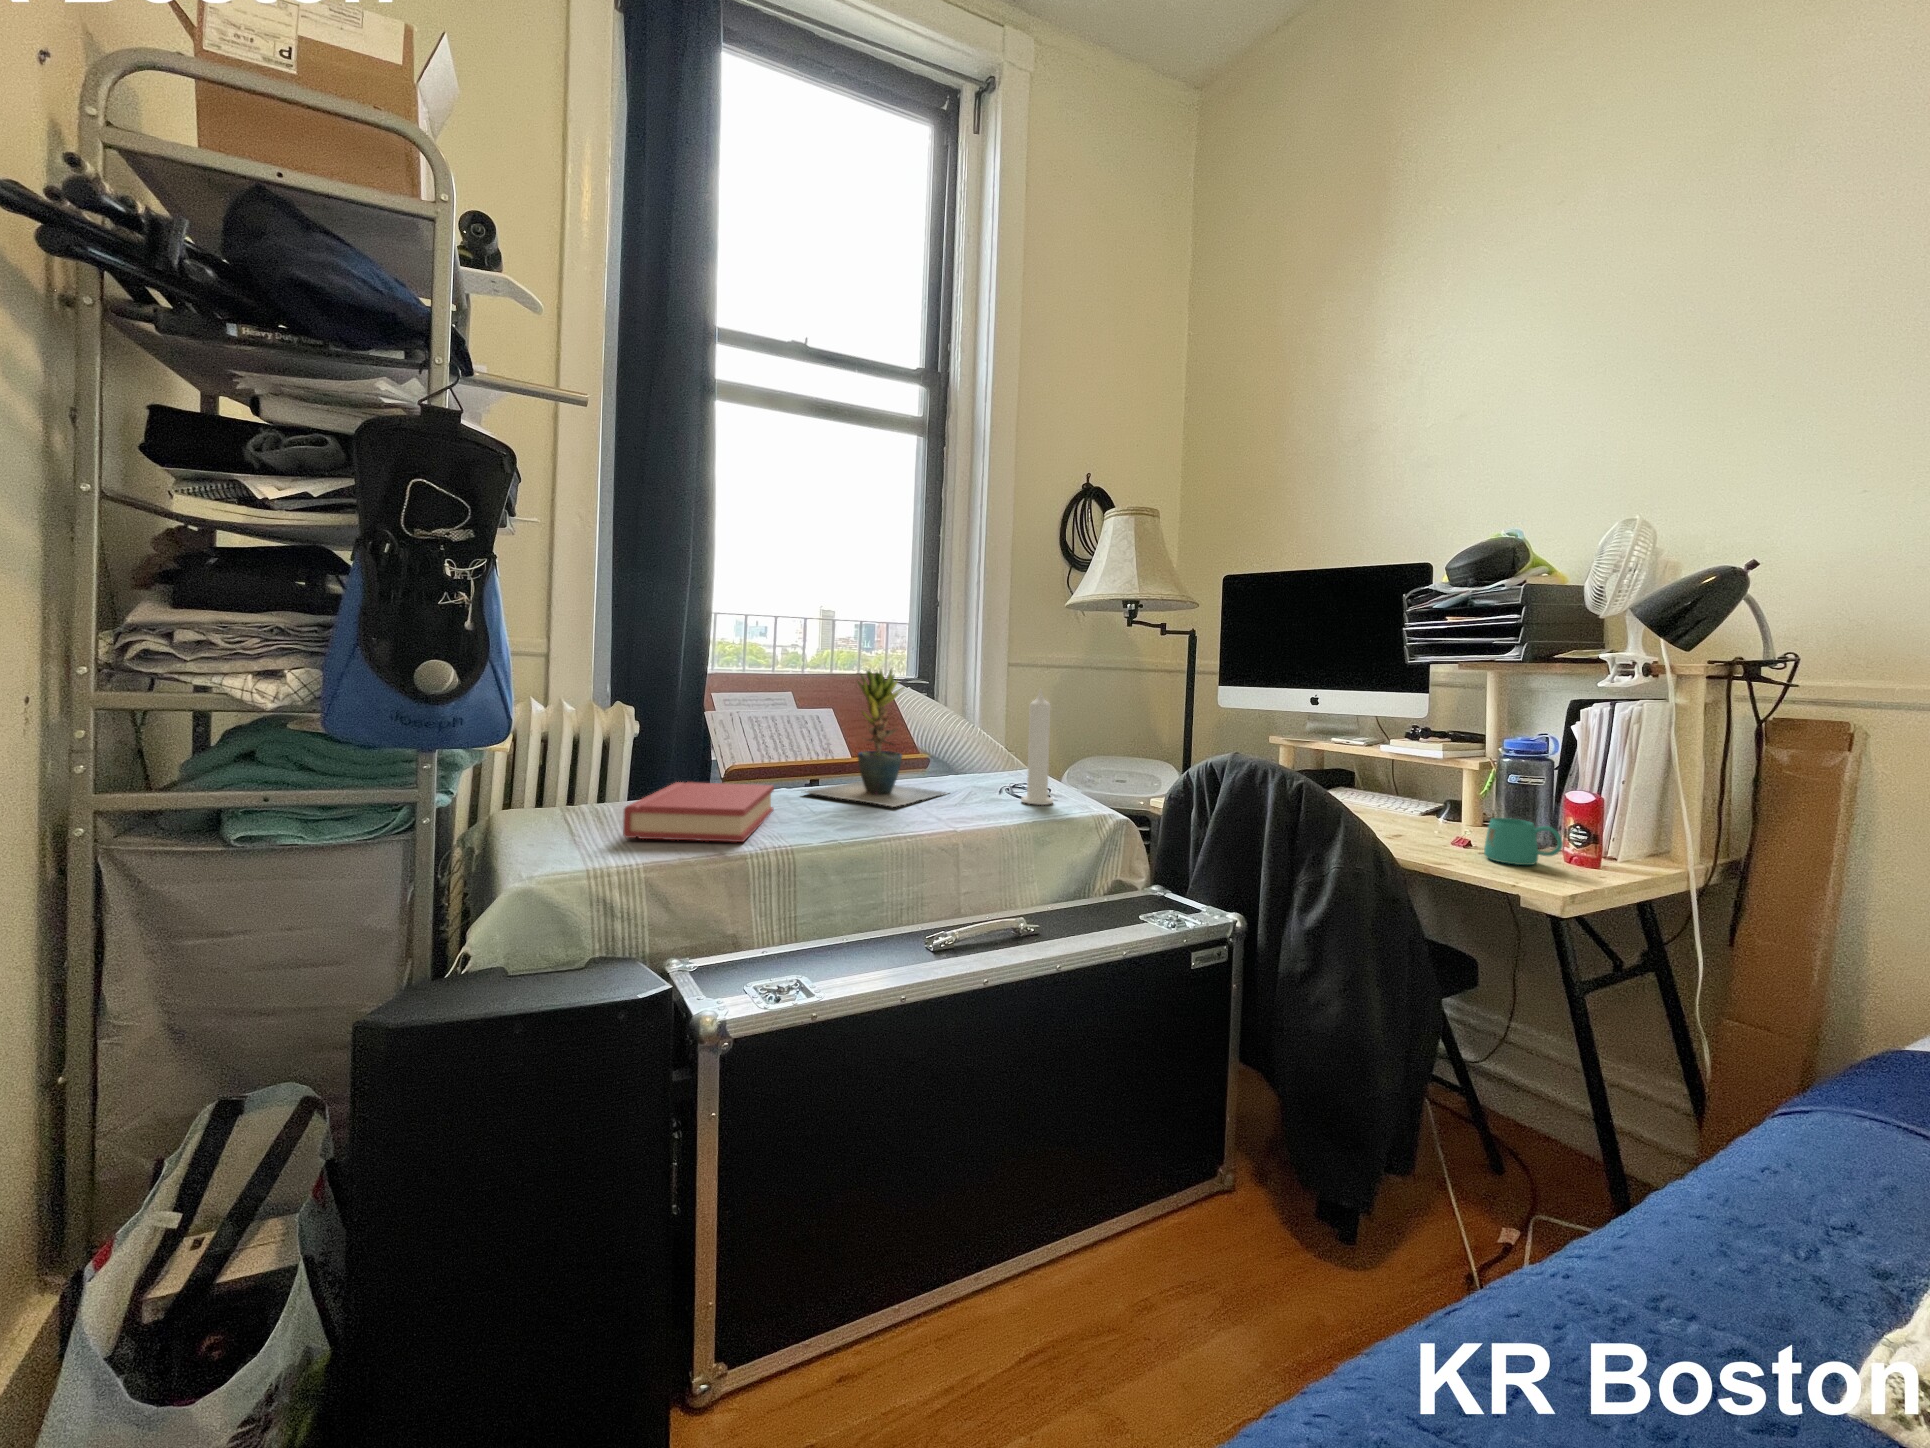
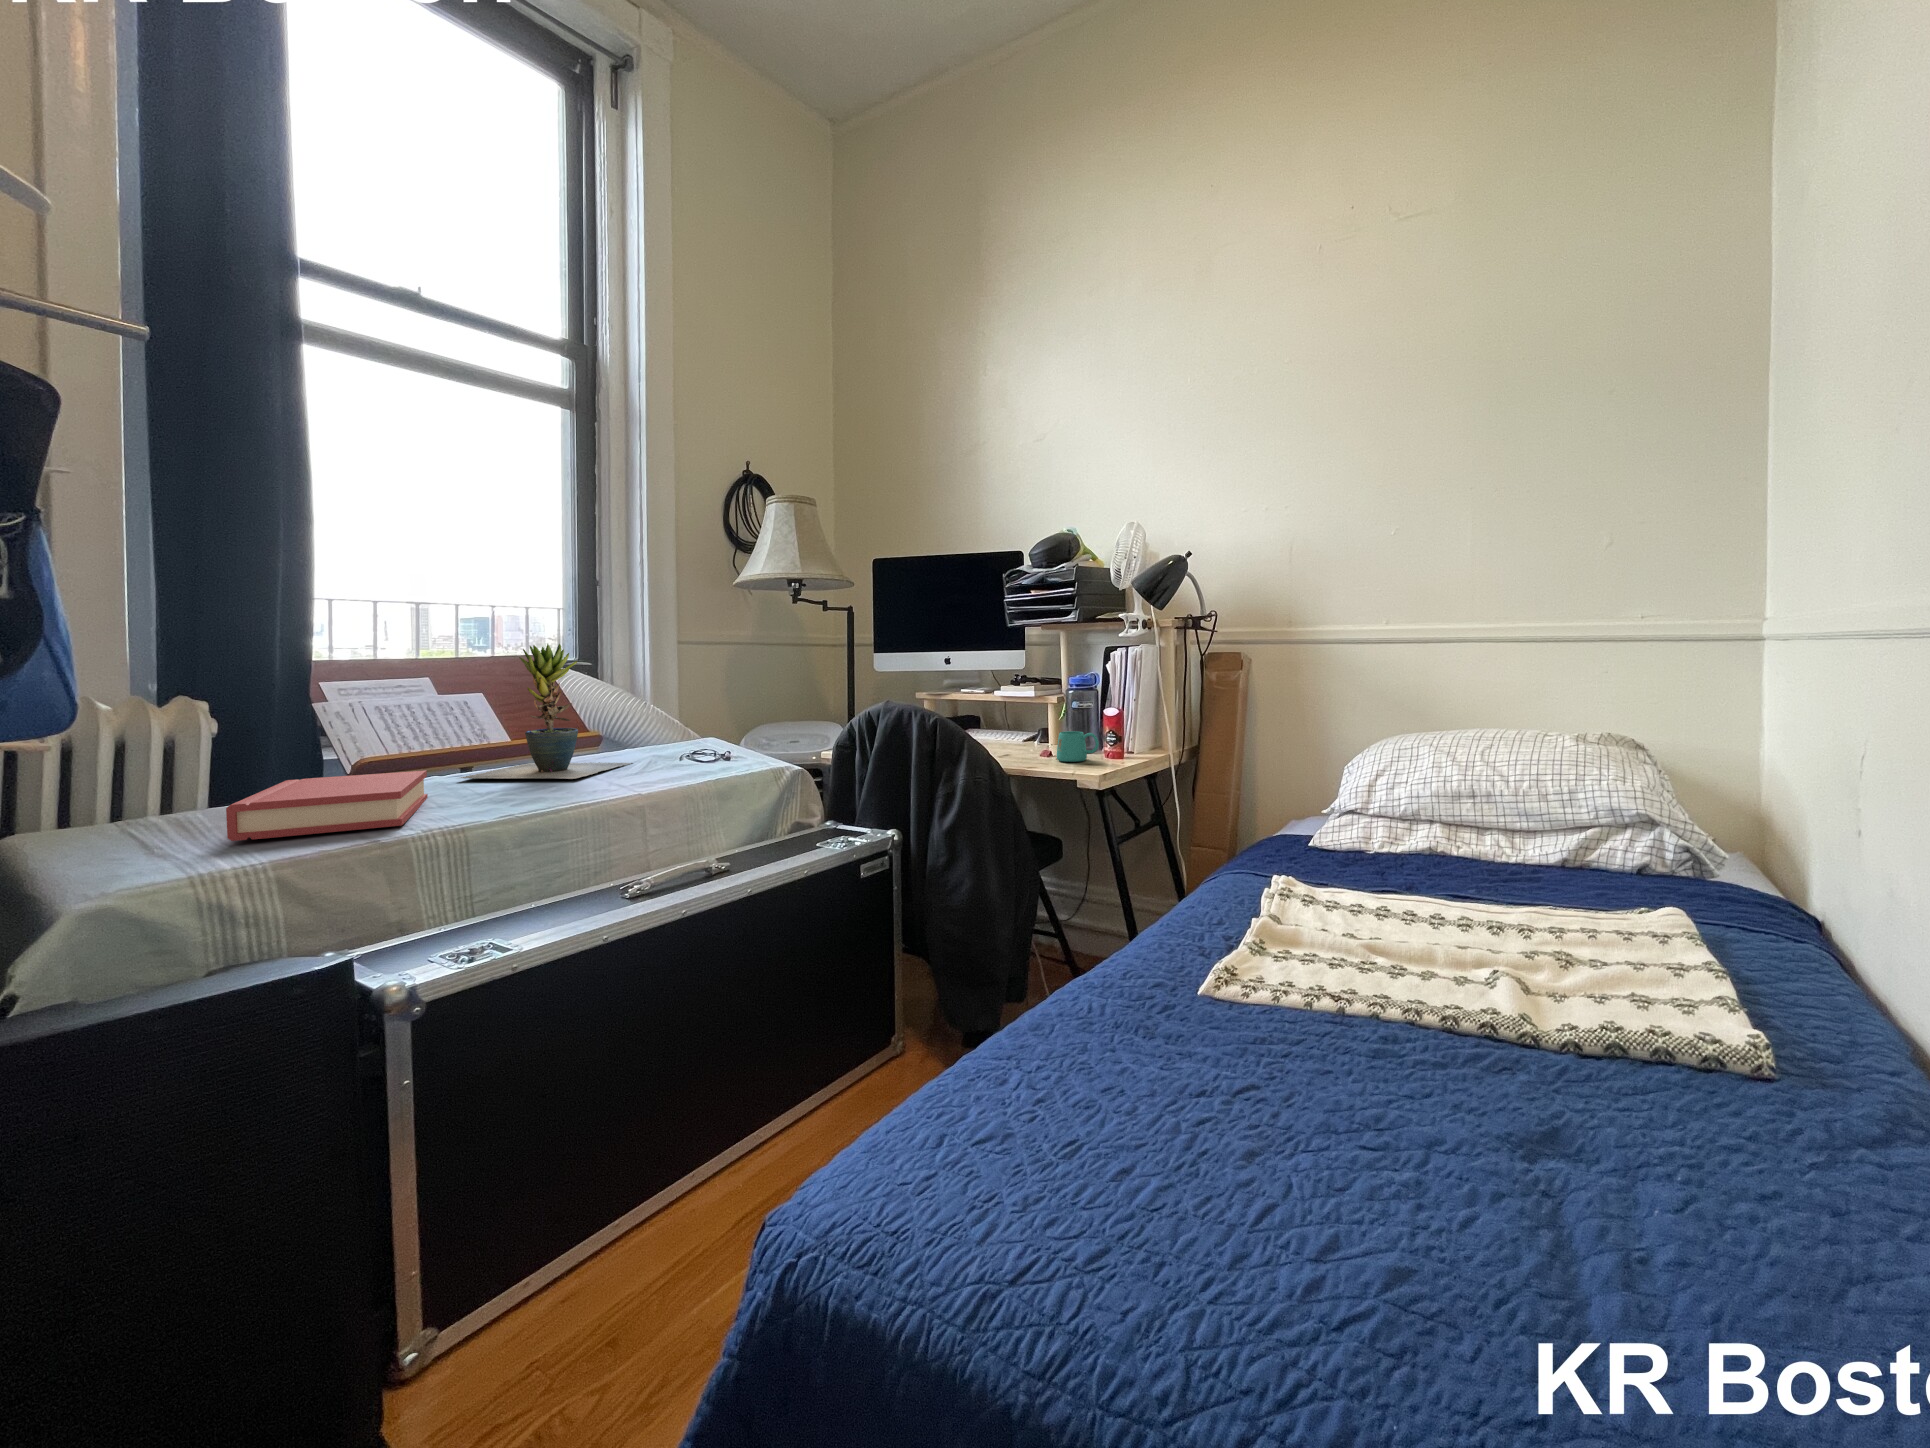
candle: present [1021,689,1053,805] -> none [706,657,737,762]

